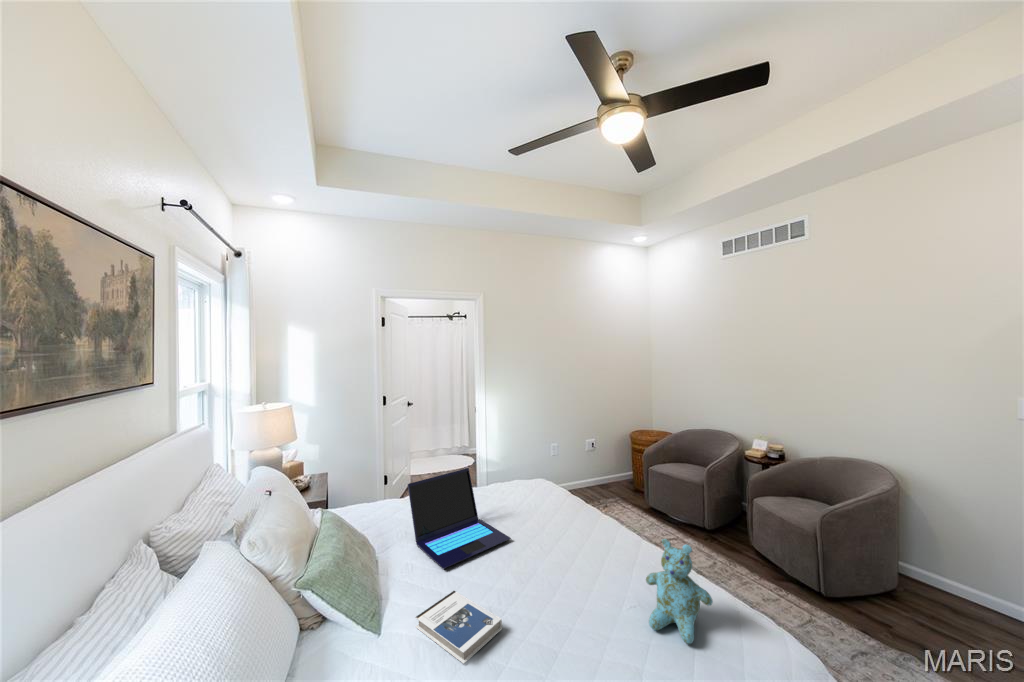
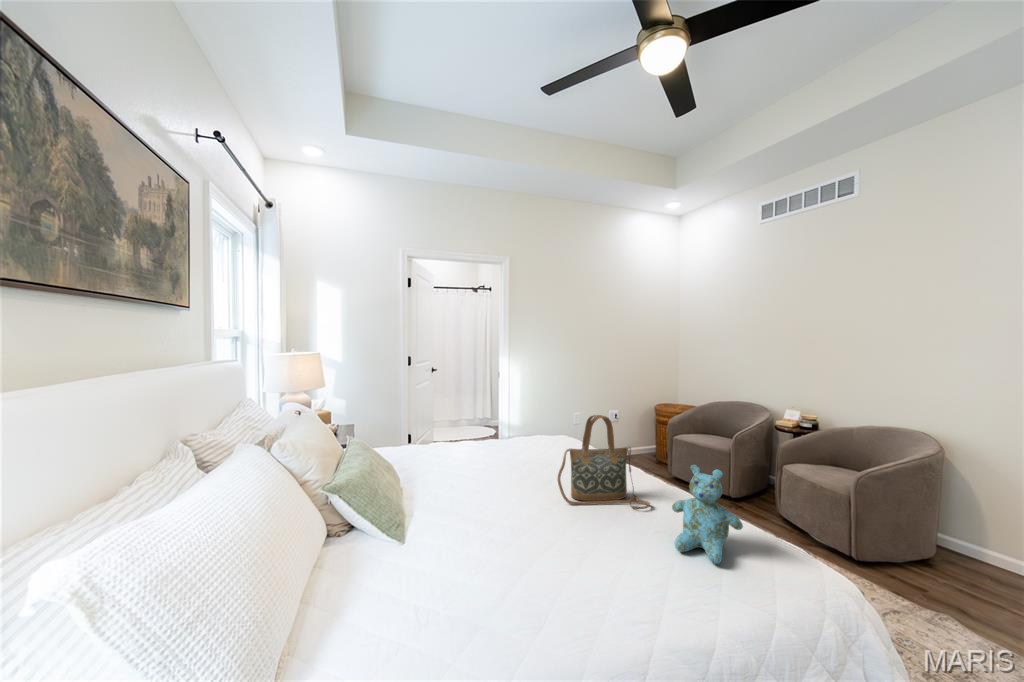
laptop: present [408,468,511,568] -> none [430,411,532,496]
handbag: none [535,480,626,576] -> present [558,415,650,509]
hardback book: present [415,591,502,664] -> none [438,511,524,567]

